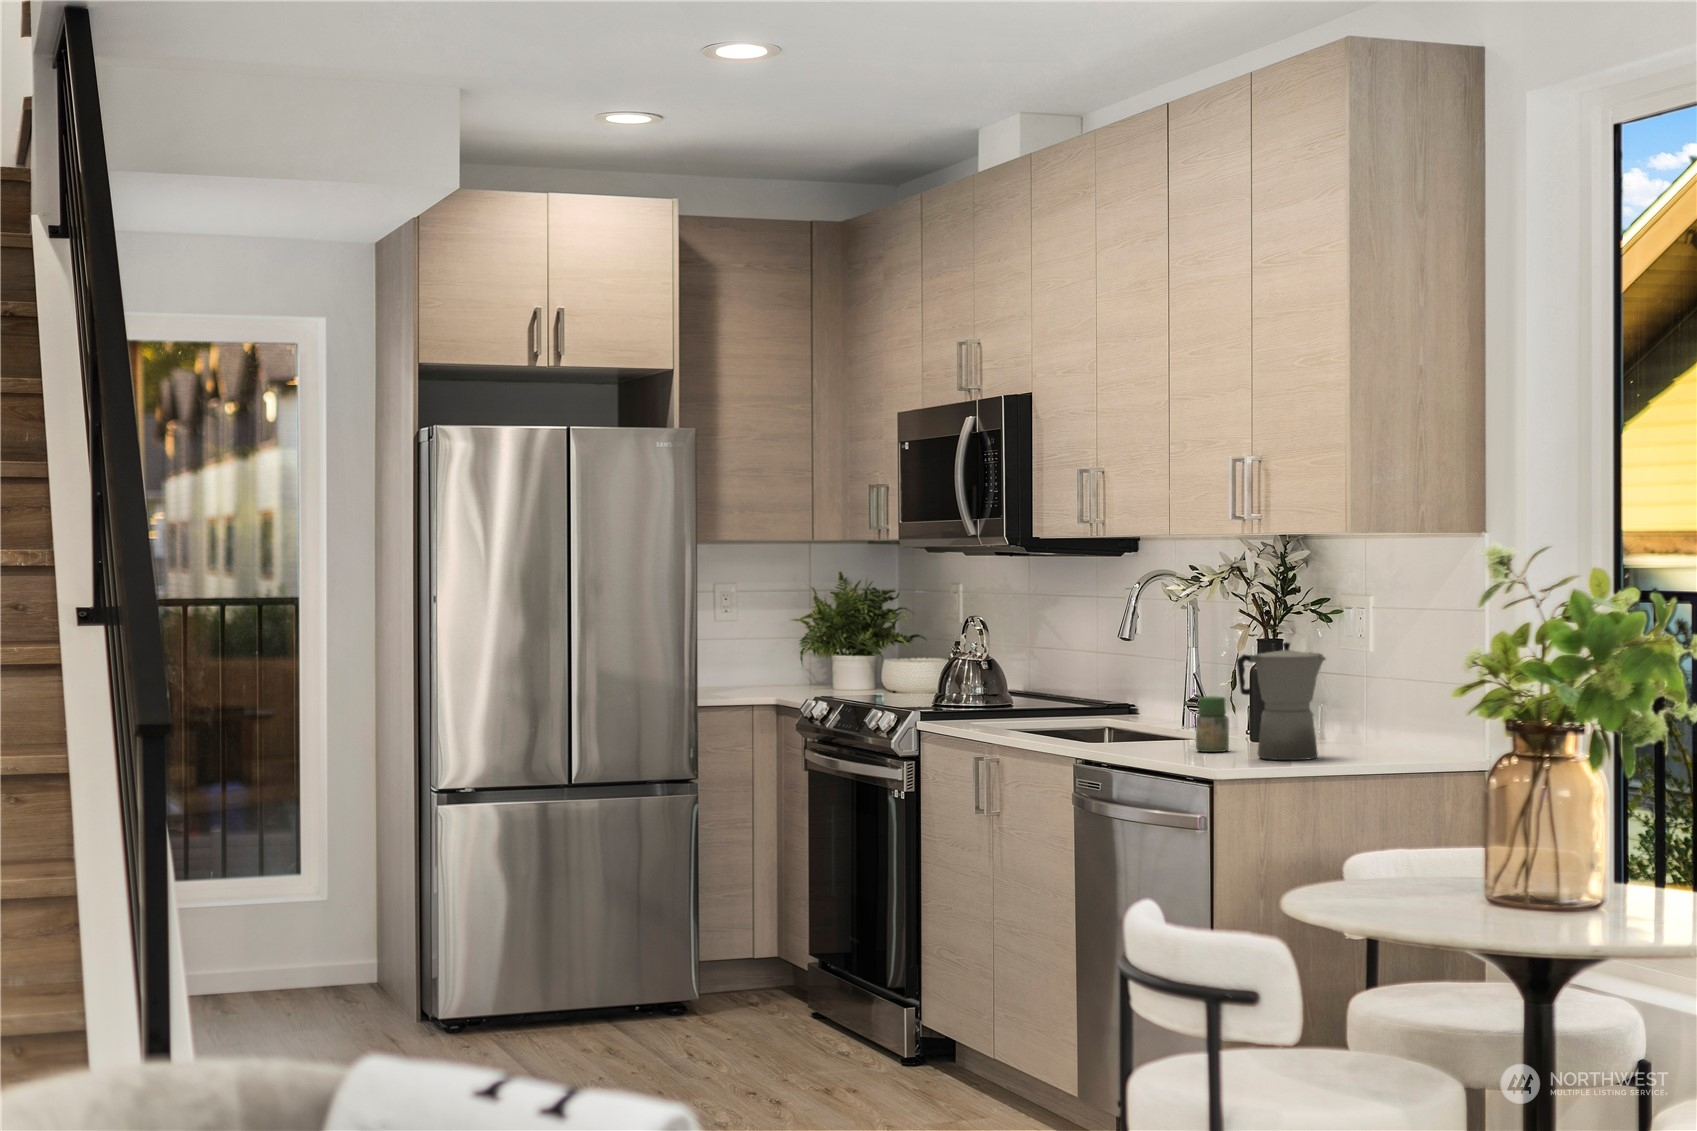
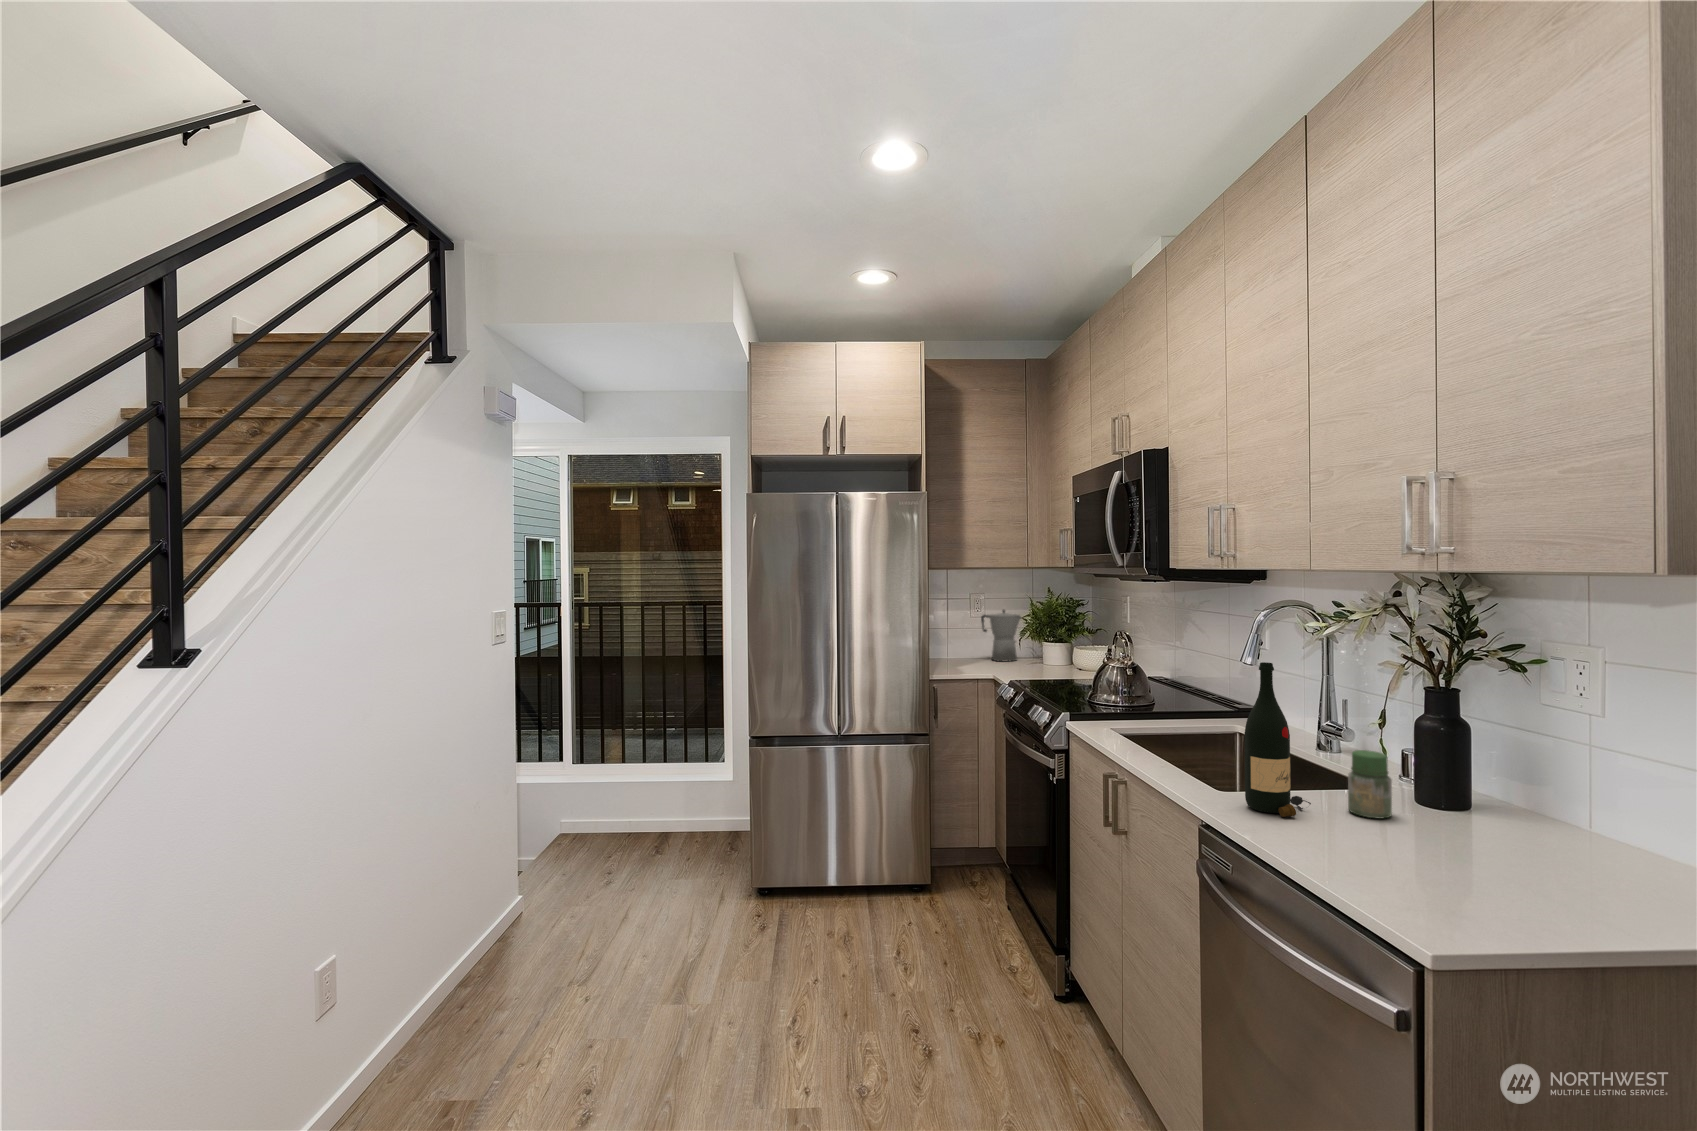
wine bottle: none [1112,620,1166,756] -> present [1245,662,1311,817]
moka pot: present [1237,642,1325,760] -> present [981,610,1021,662]

